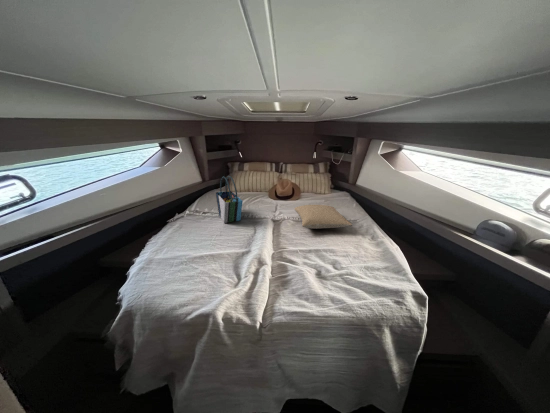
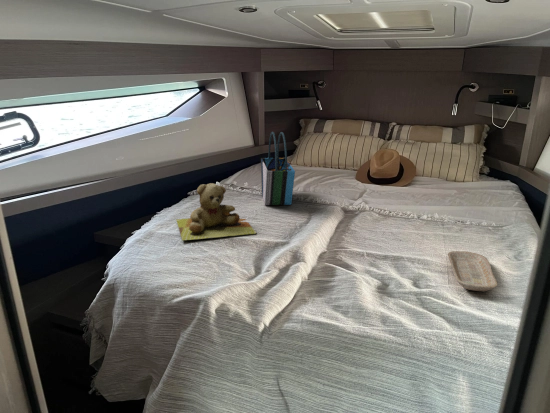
pillow: present [294,205,352,229] -> none [384,189,479,231]
teddy bear: none [166,217,228,263] -> present [176,183,256,240]
tray: none [343,240,379,266] -> present [448,251,497,291]

